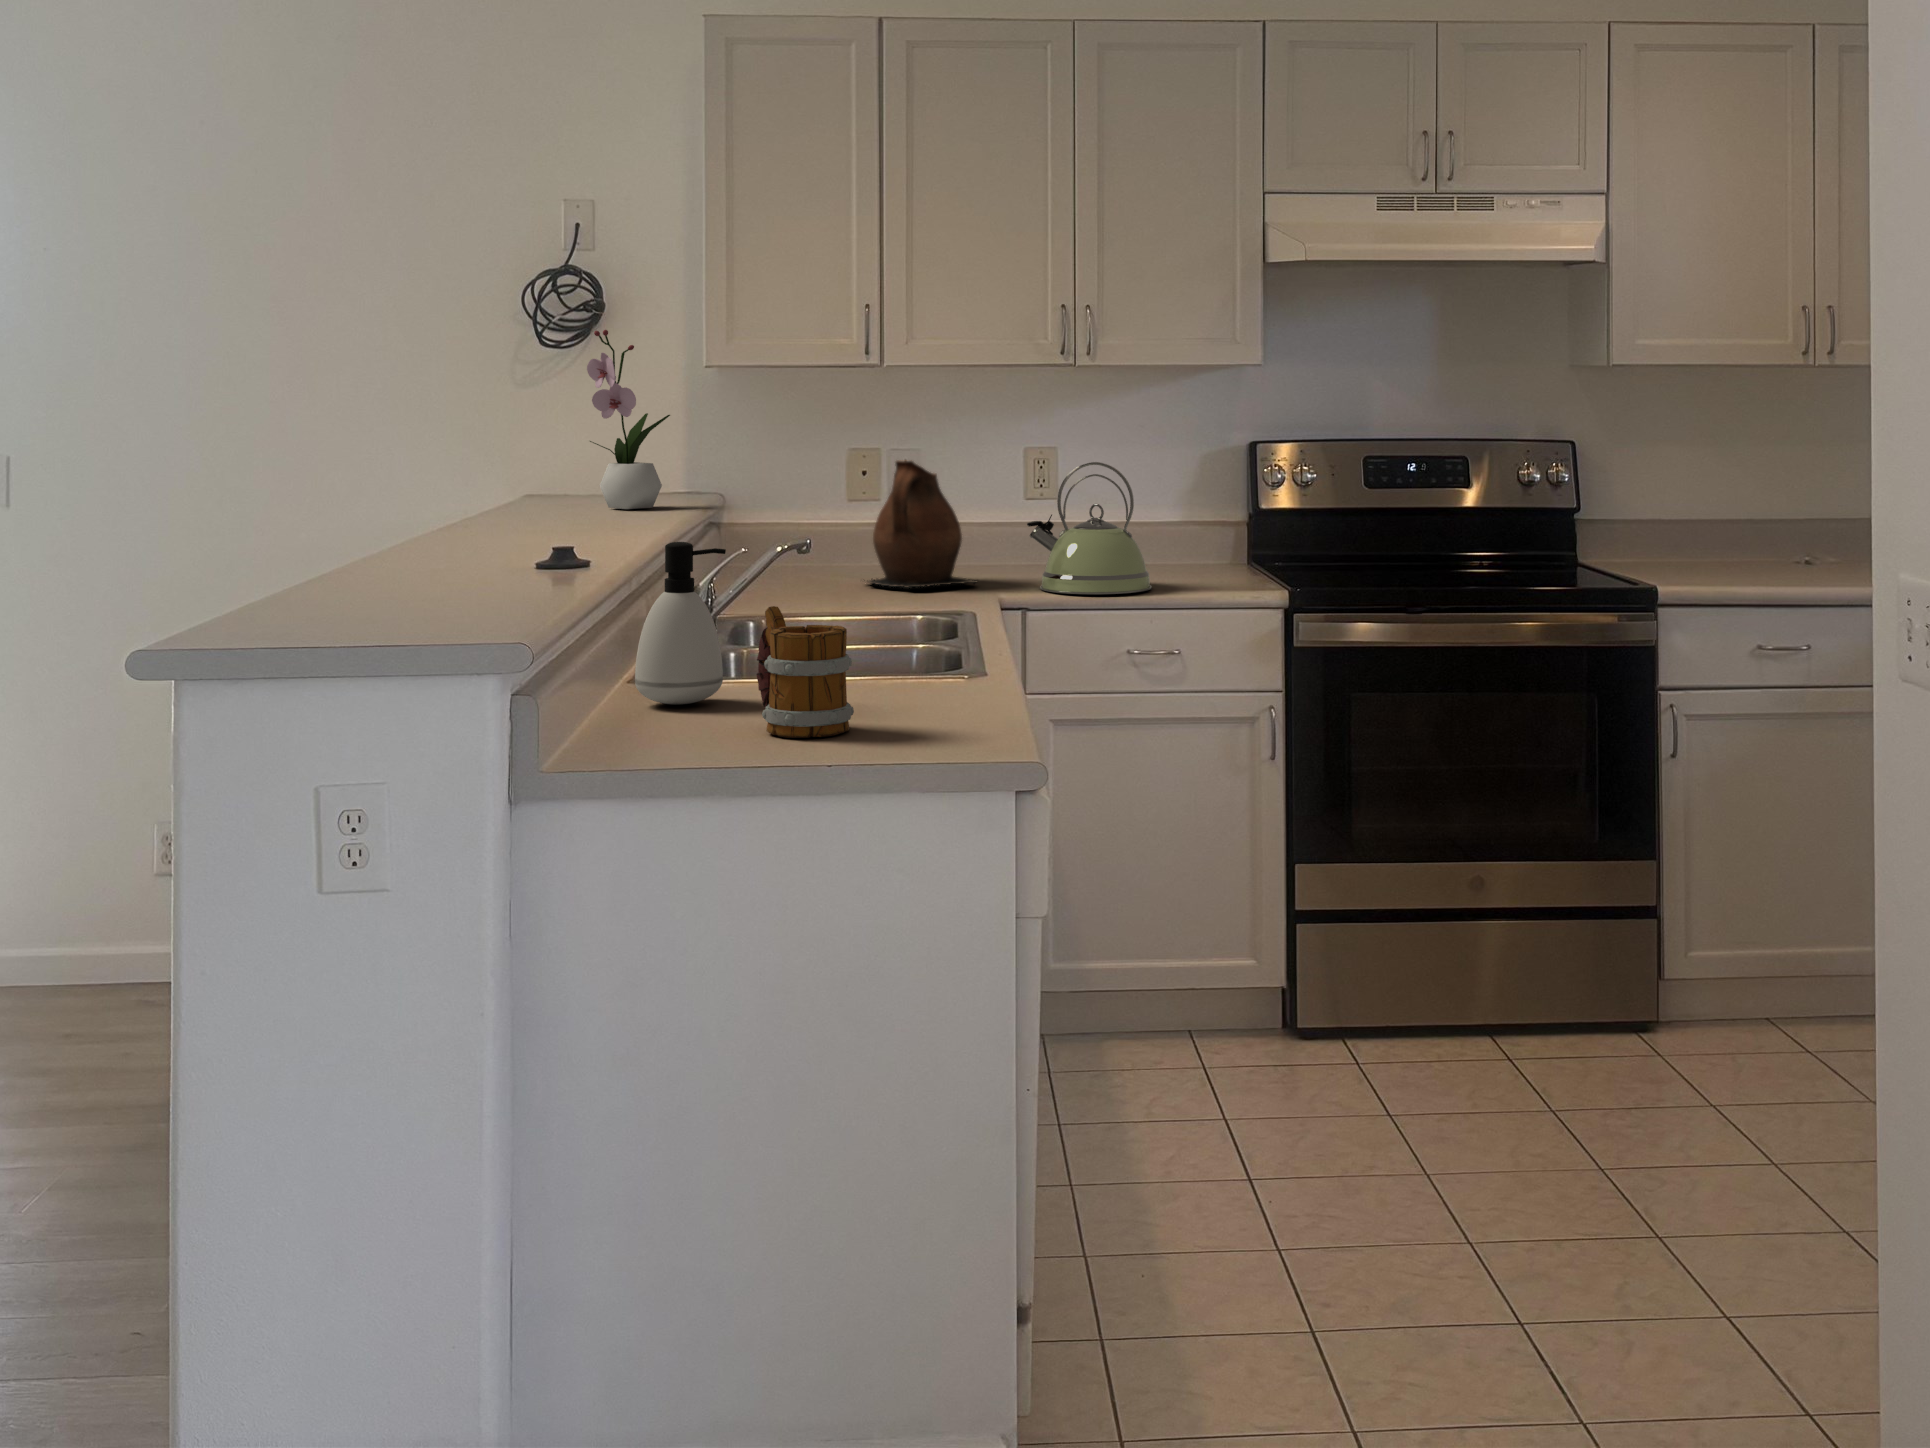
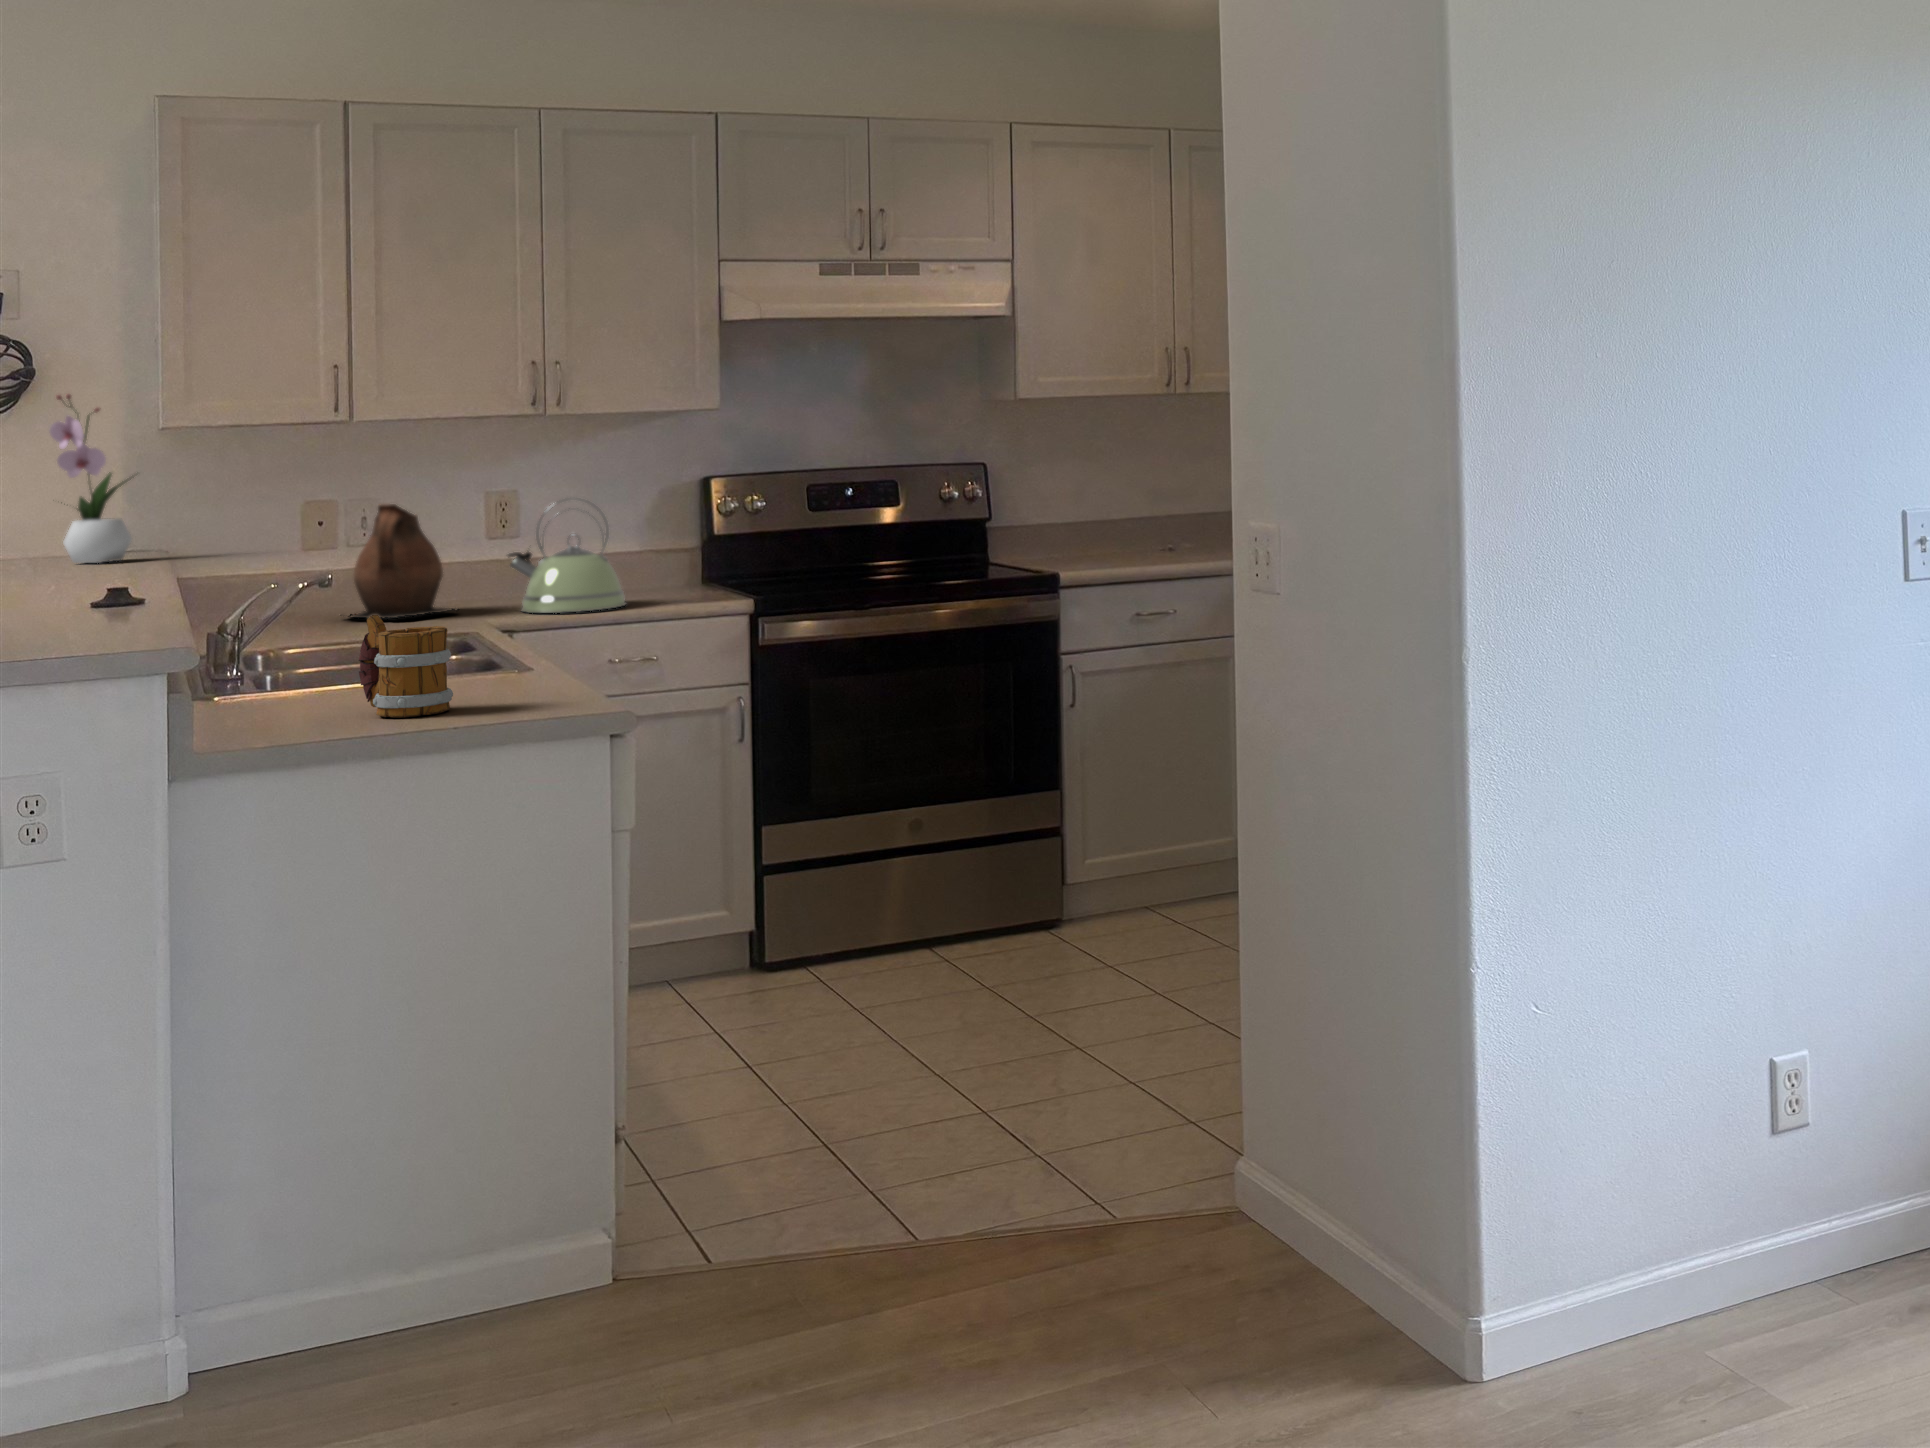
soap dispenser: present [635,542,726,704] -> none [225,571,311,708]

